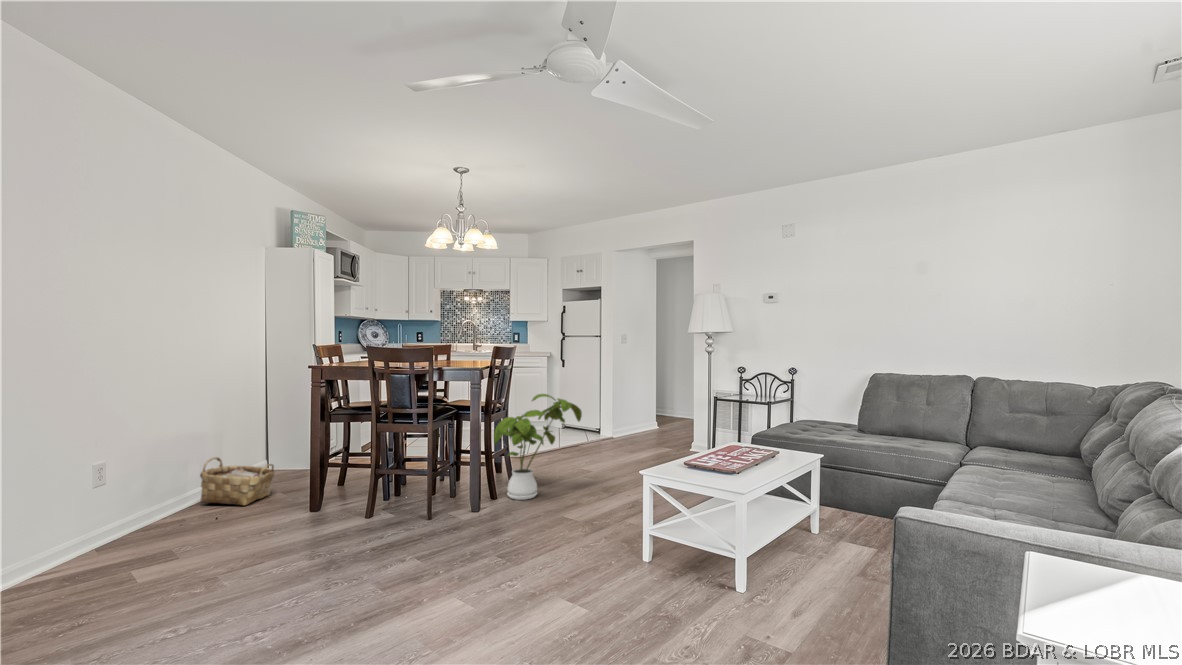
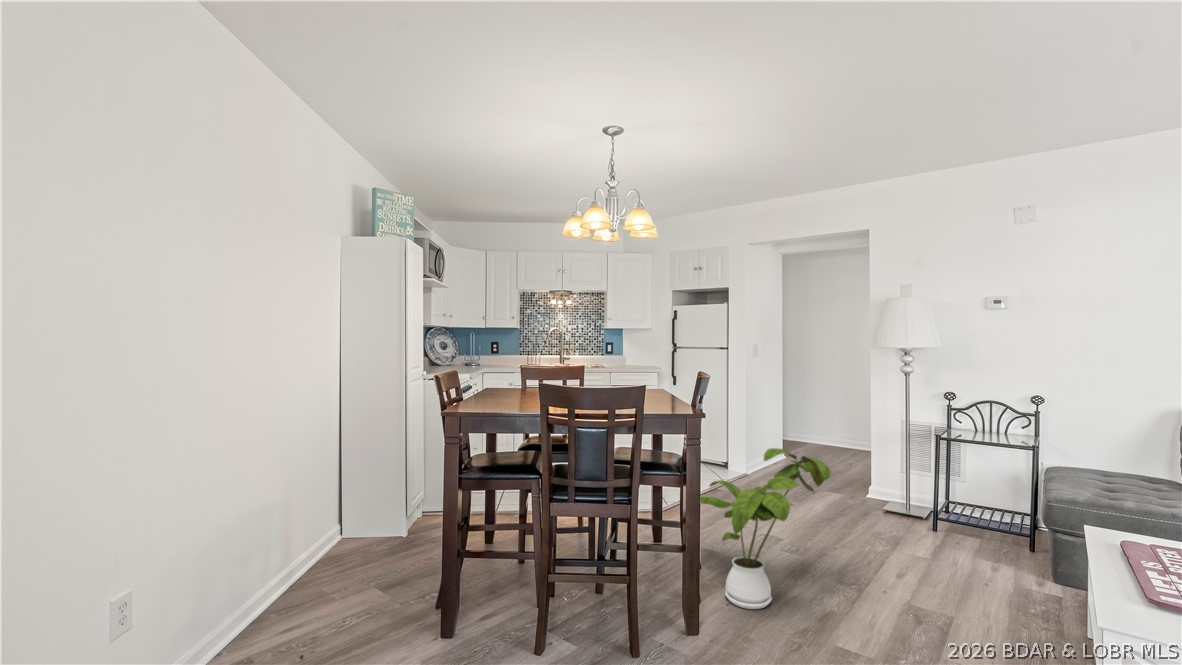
woven basket: present [200,457,275,505] -> none [276,547,383,629]

